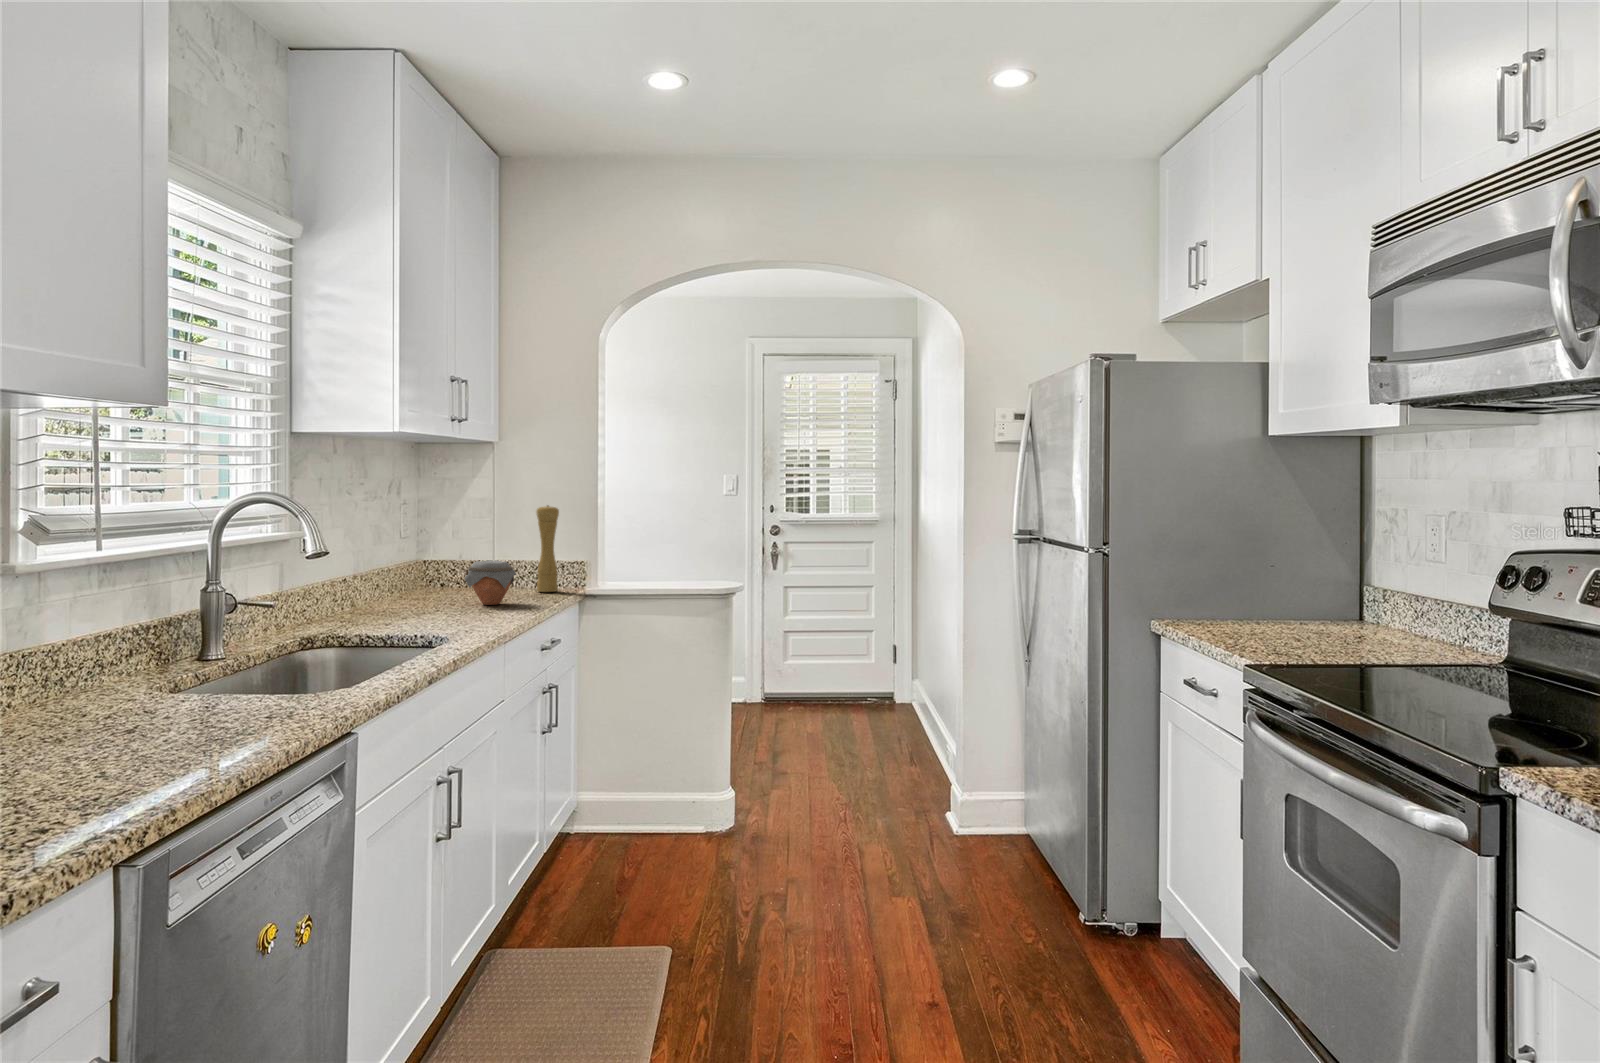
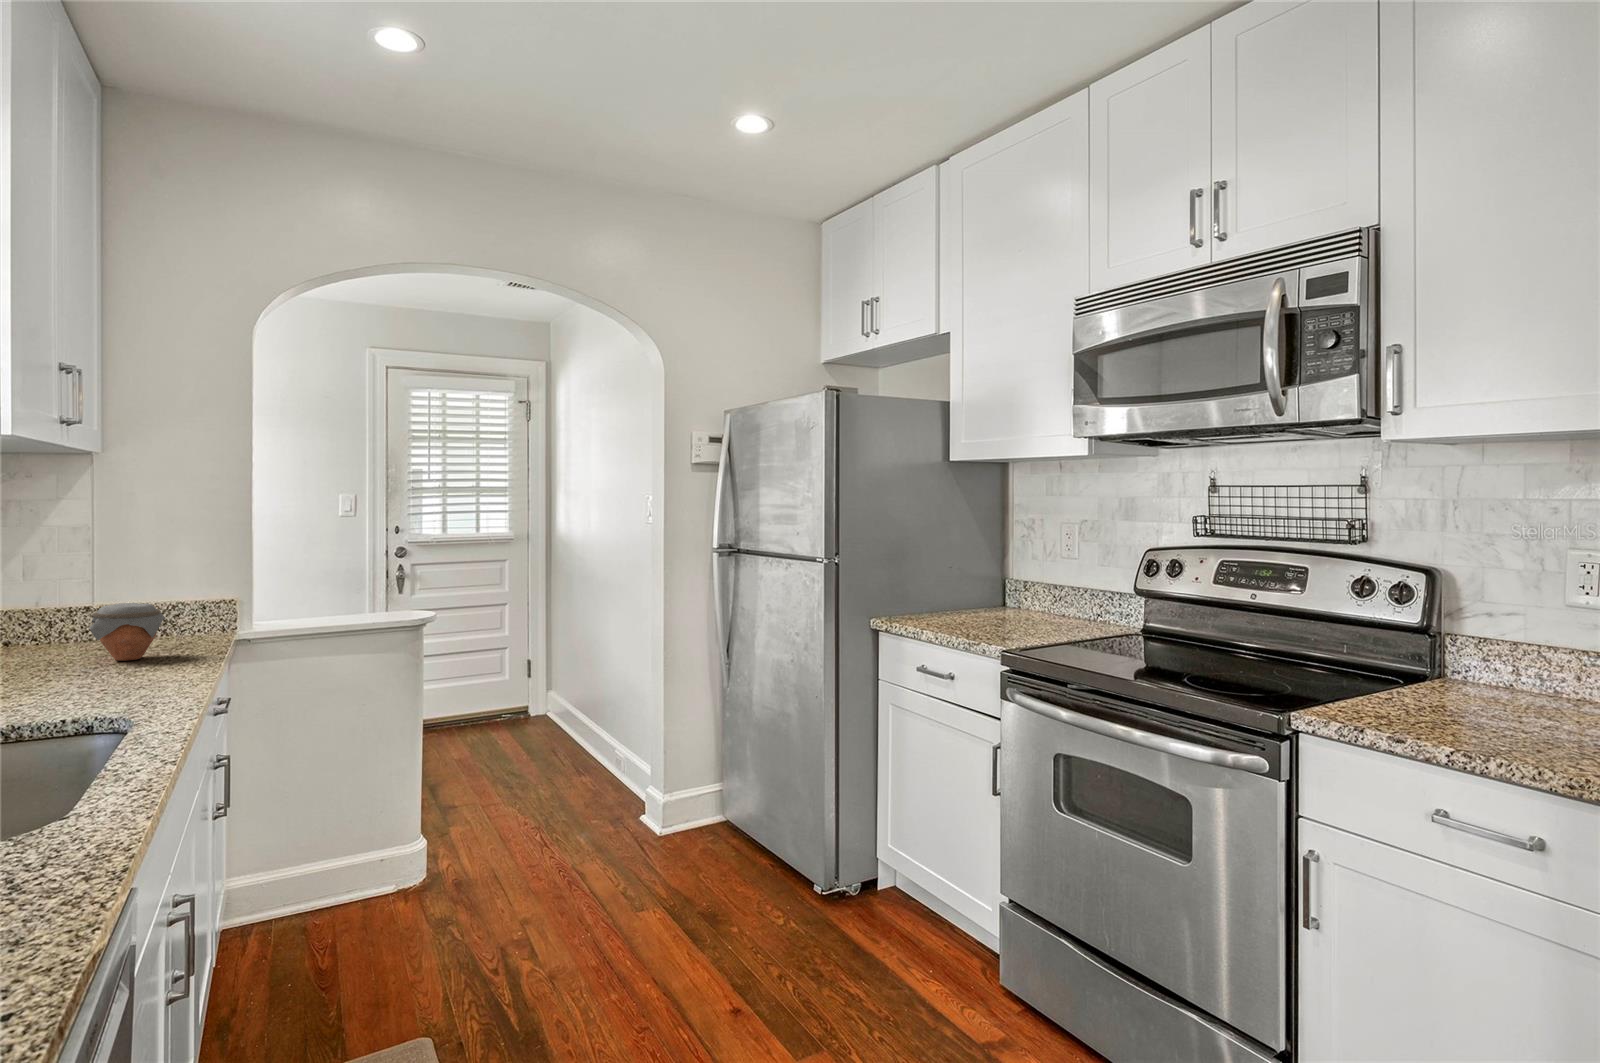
pepper mill: present [536,505,559,592] -> none [170,531,203,638]

